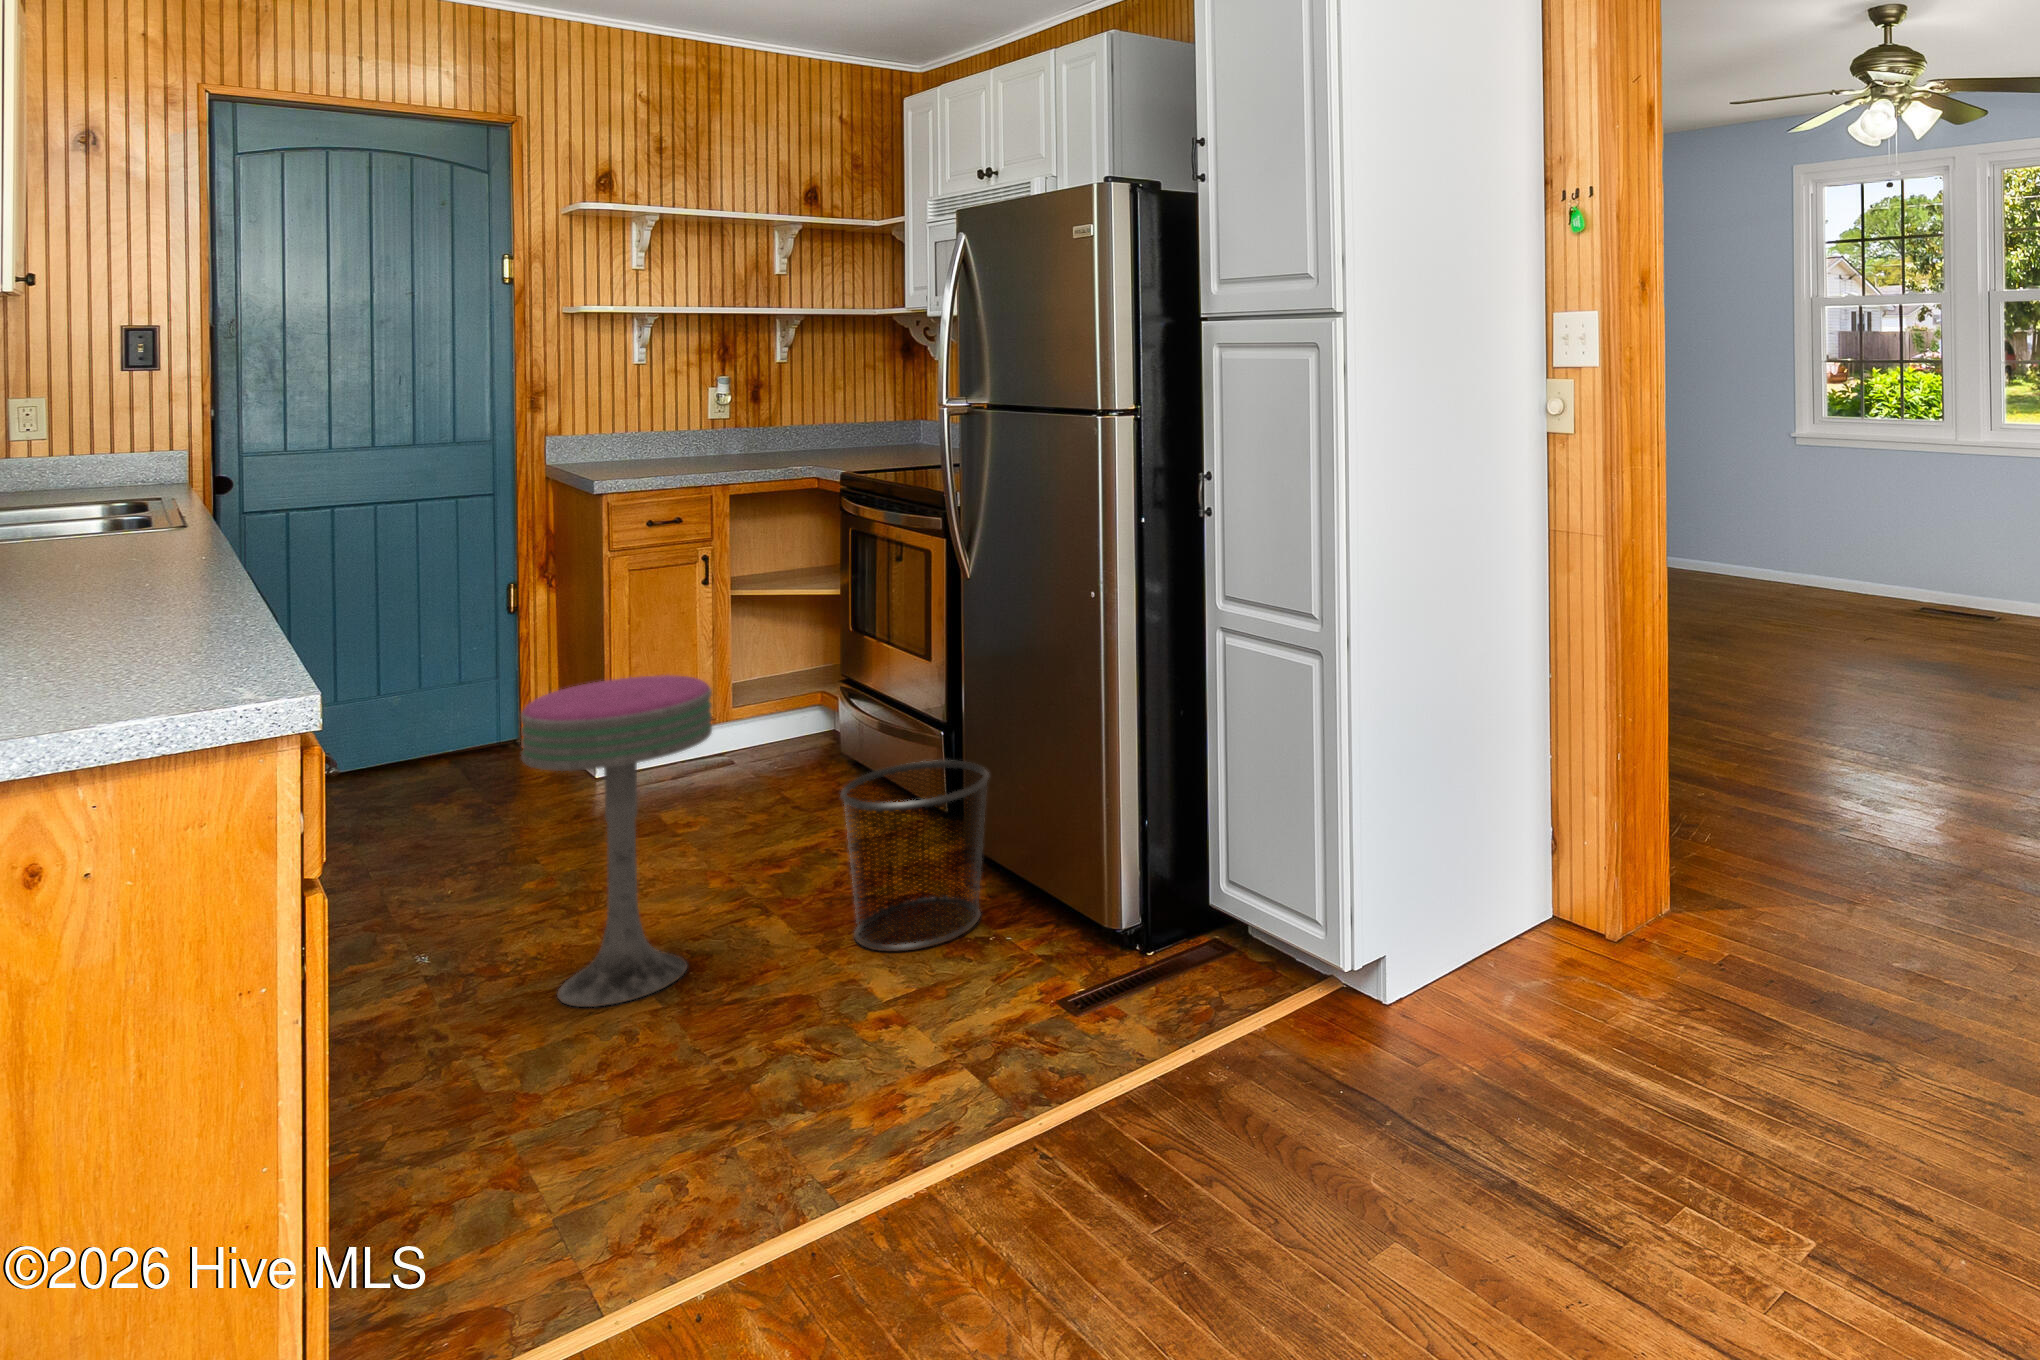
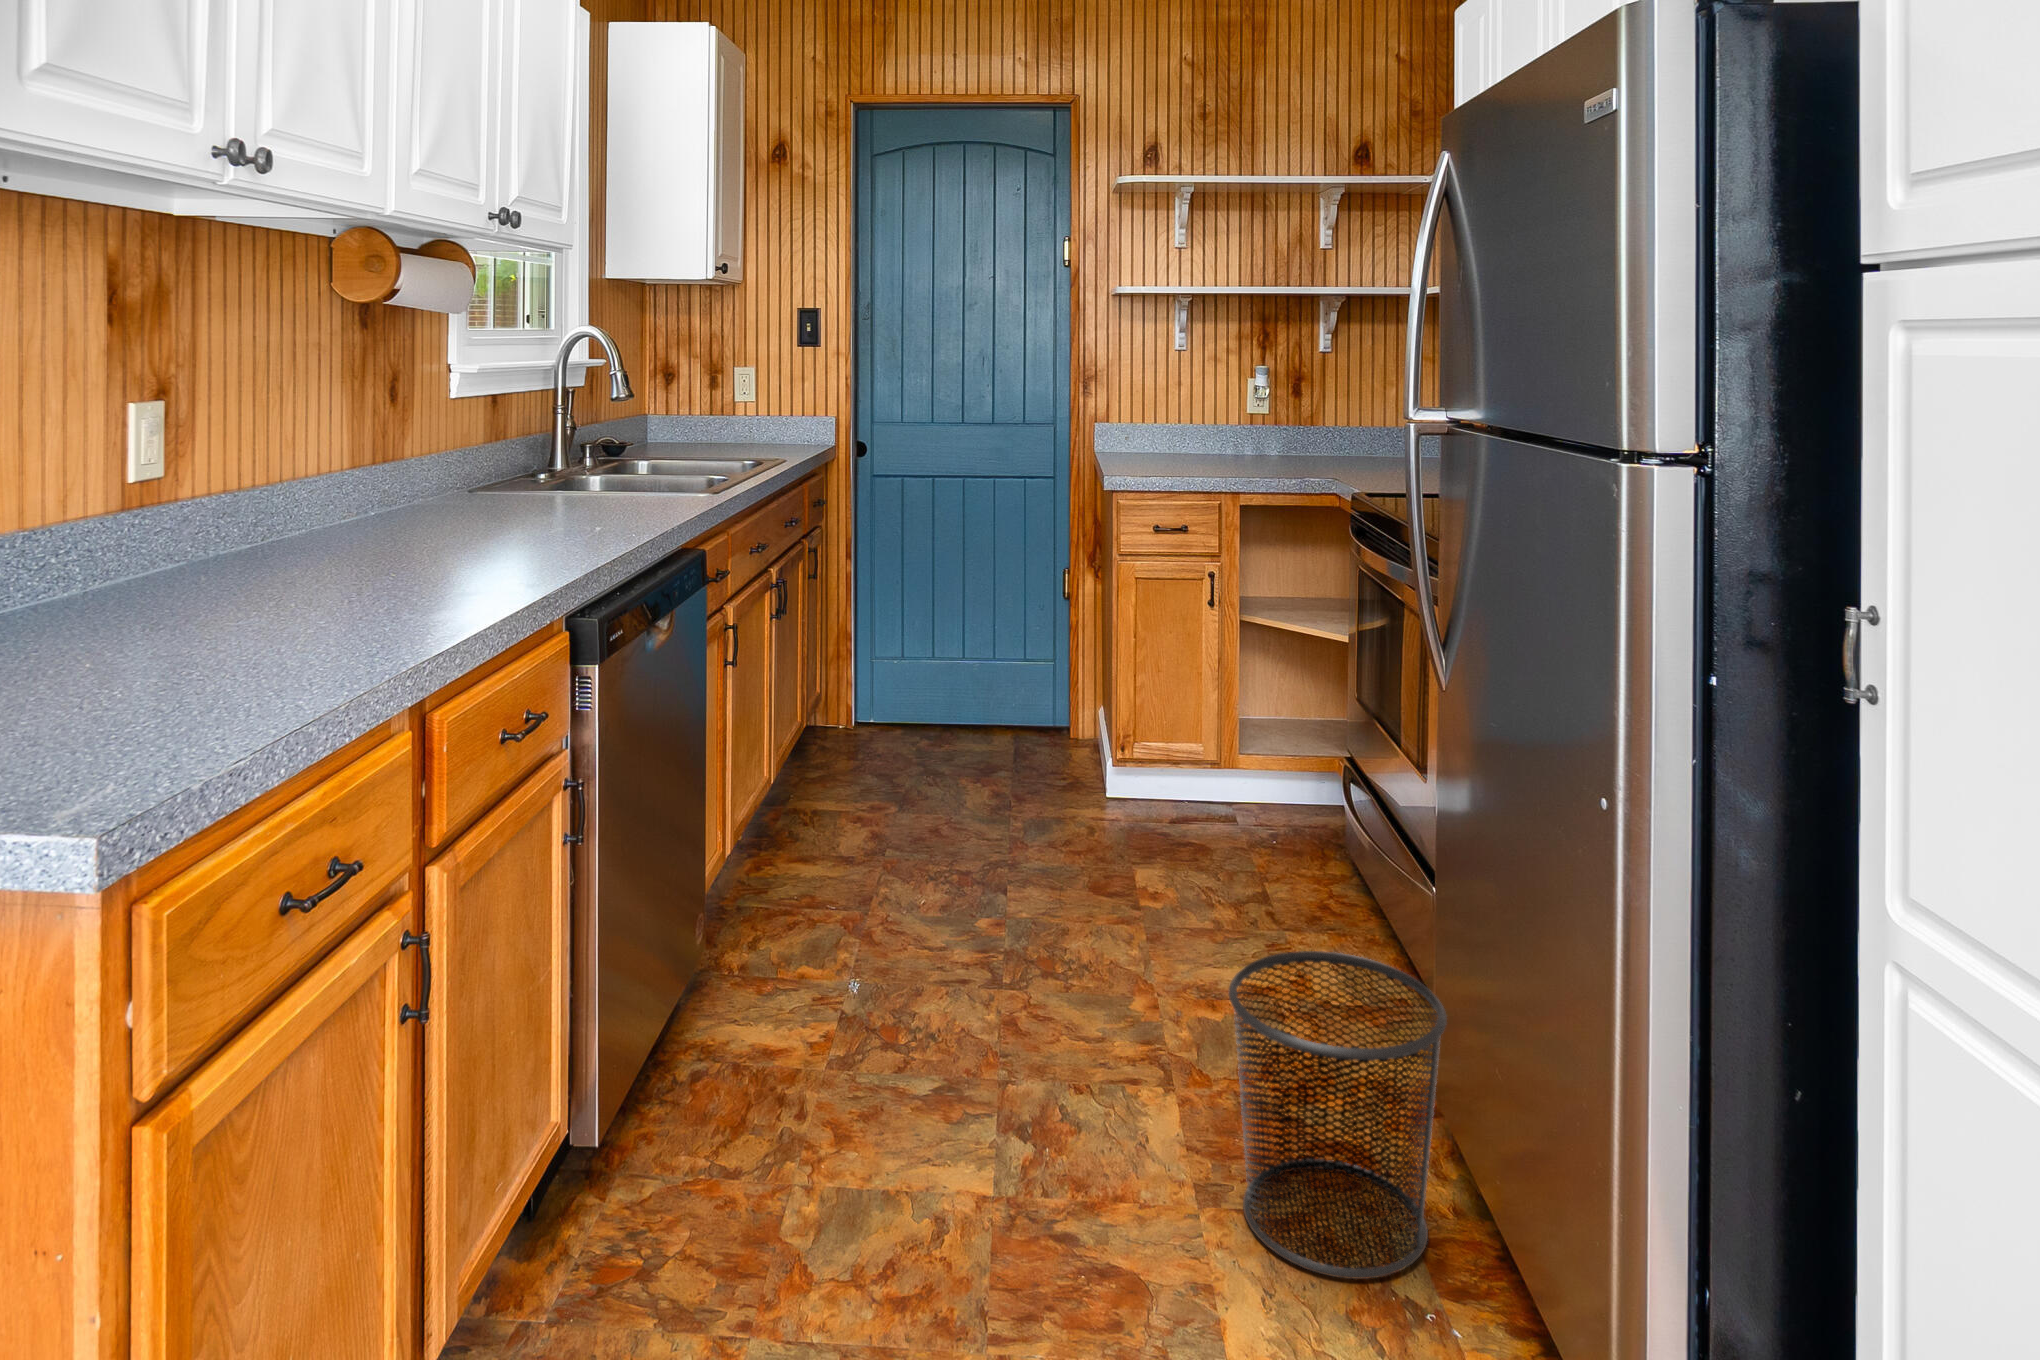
bar stool: present [521,675,712,1007] -> none [878,741,1082,1177]

